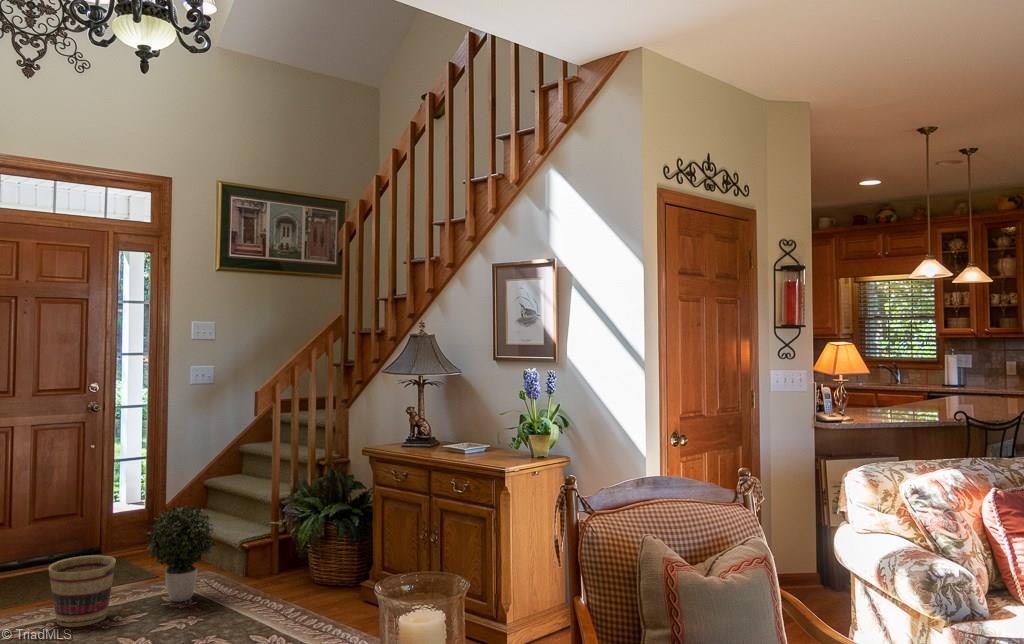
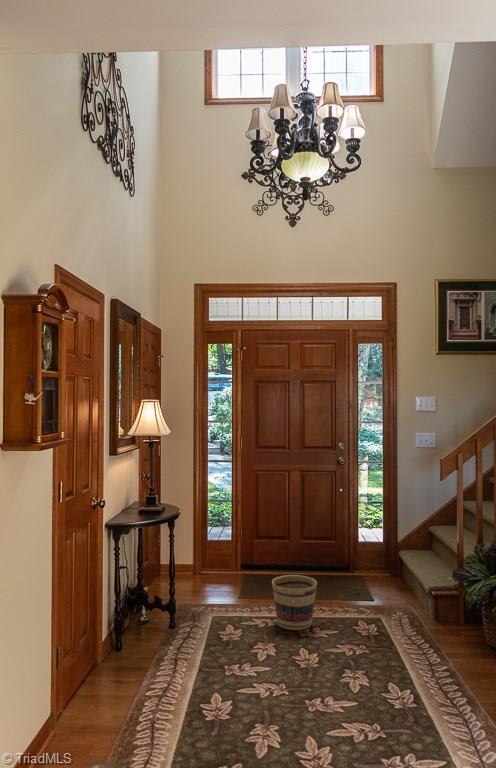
potted plant: present [146,506,216,602] -> none [342,549,396,630]

